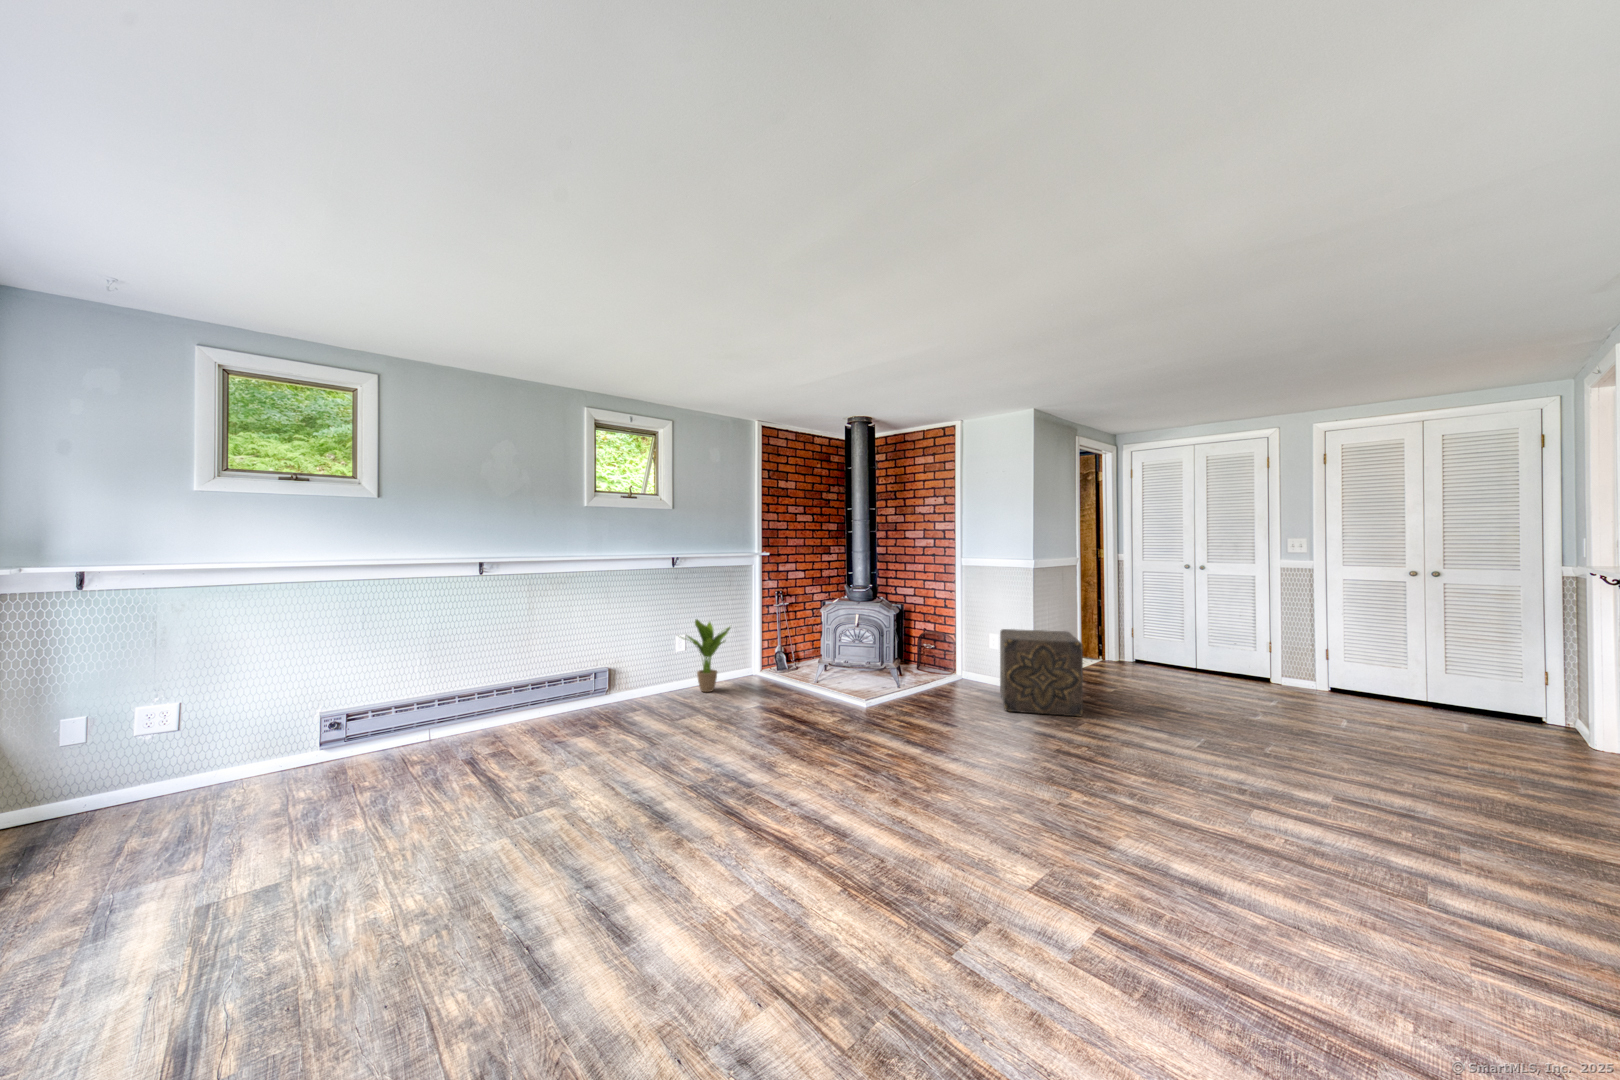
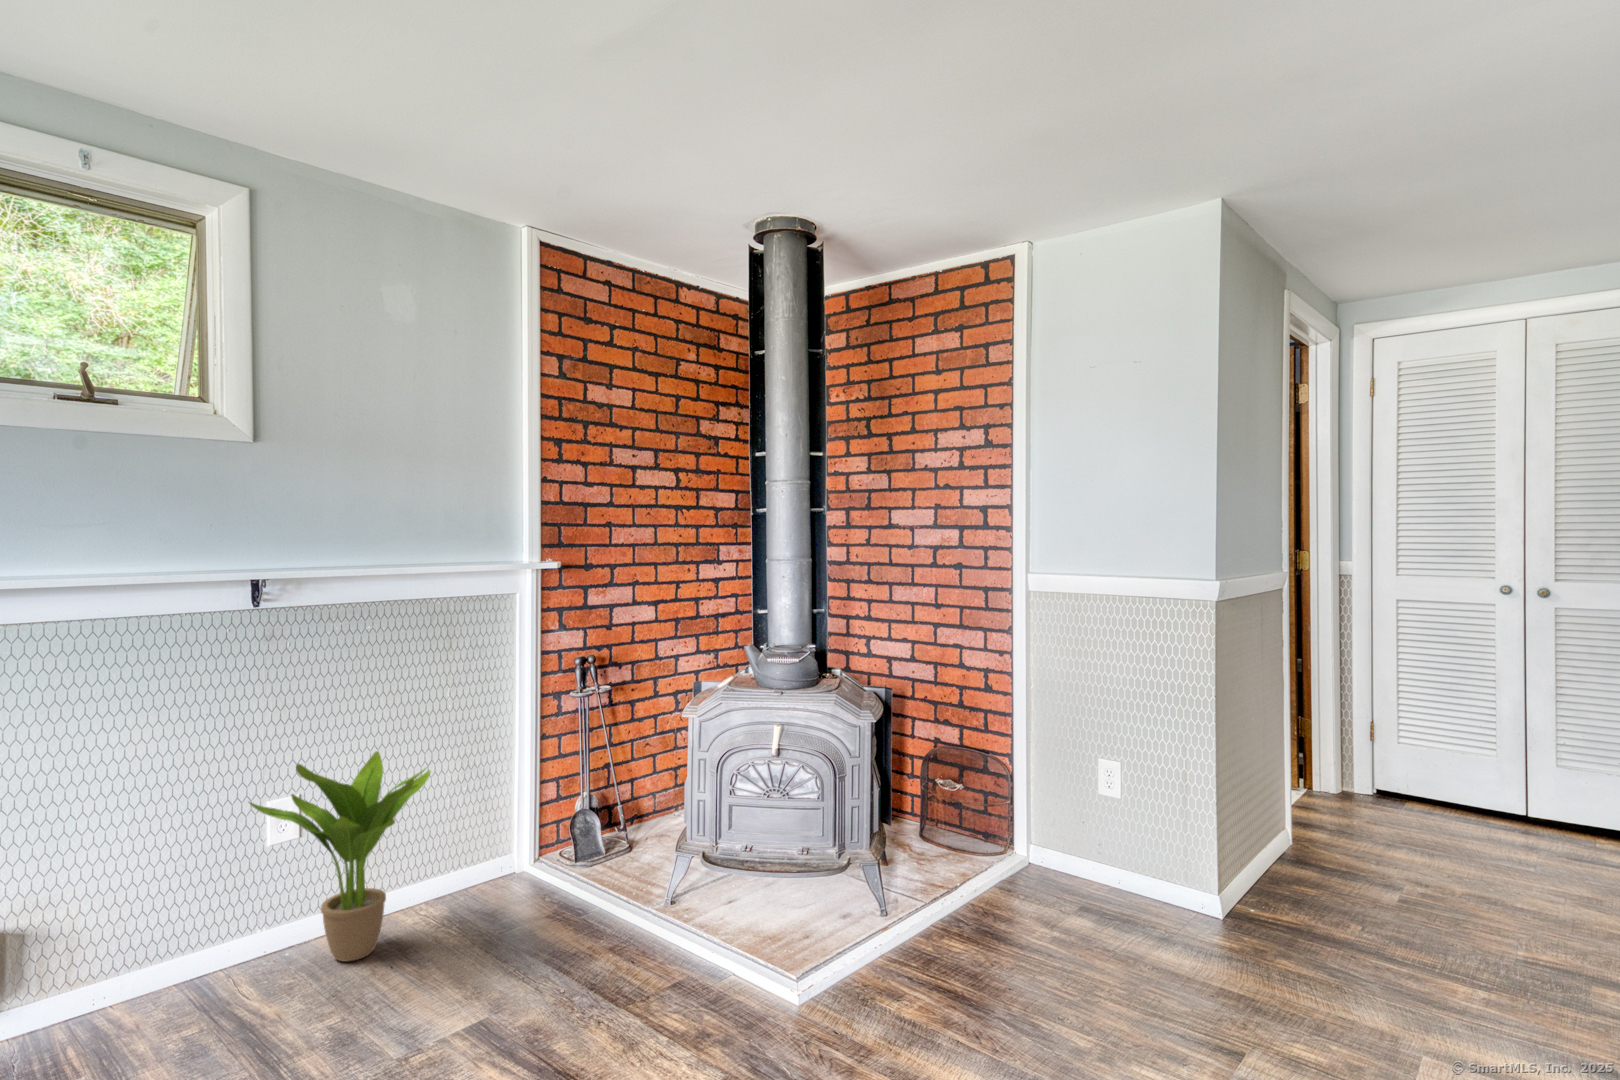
ottoman: present [1000,629,1083,716] -> none [1147,765,1424,1043]

